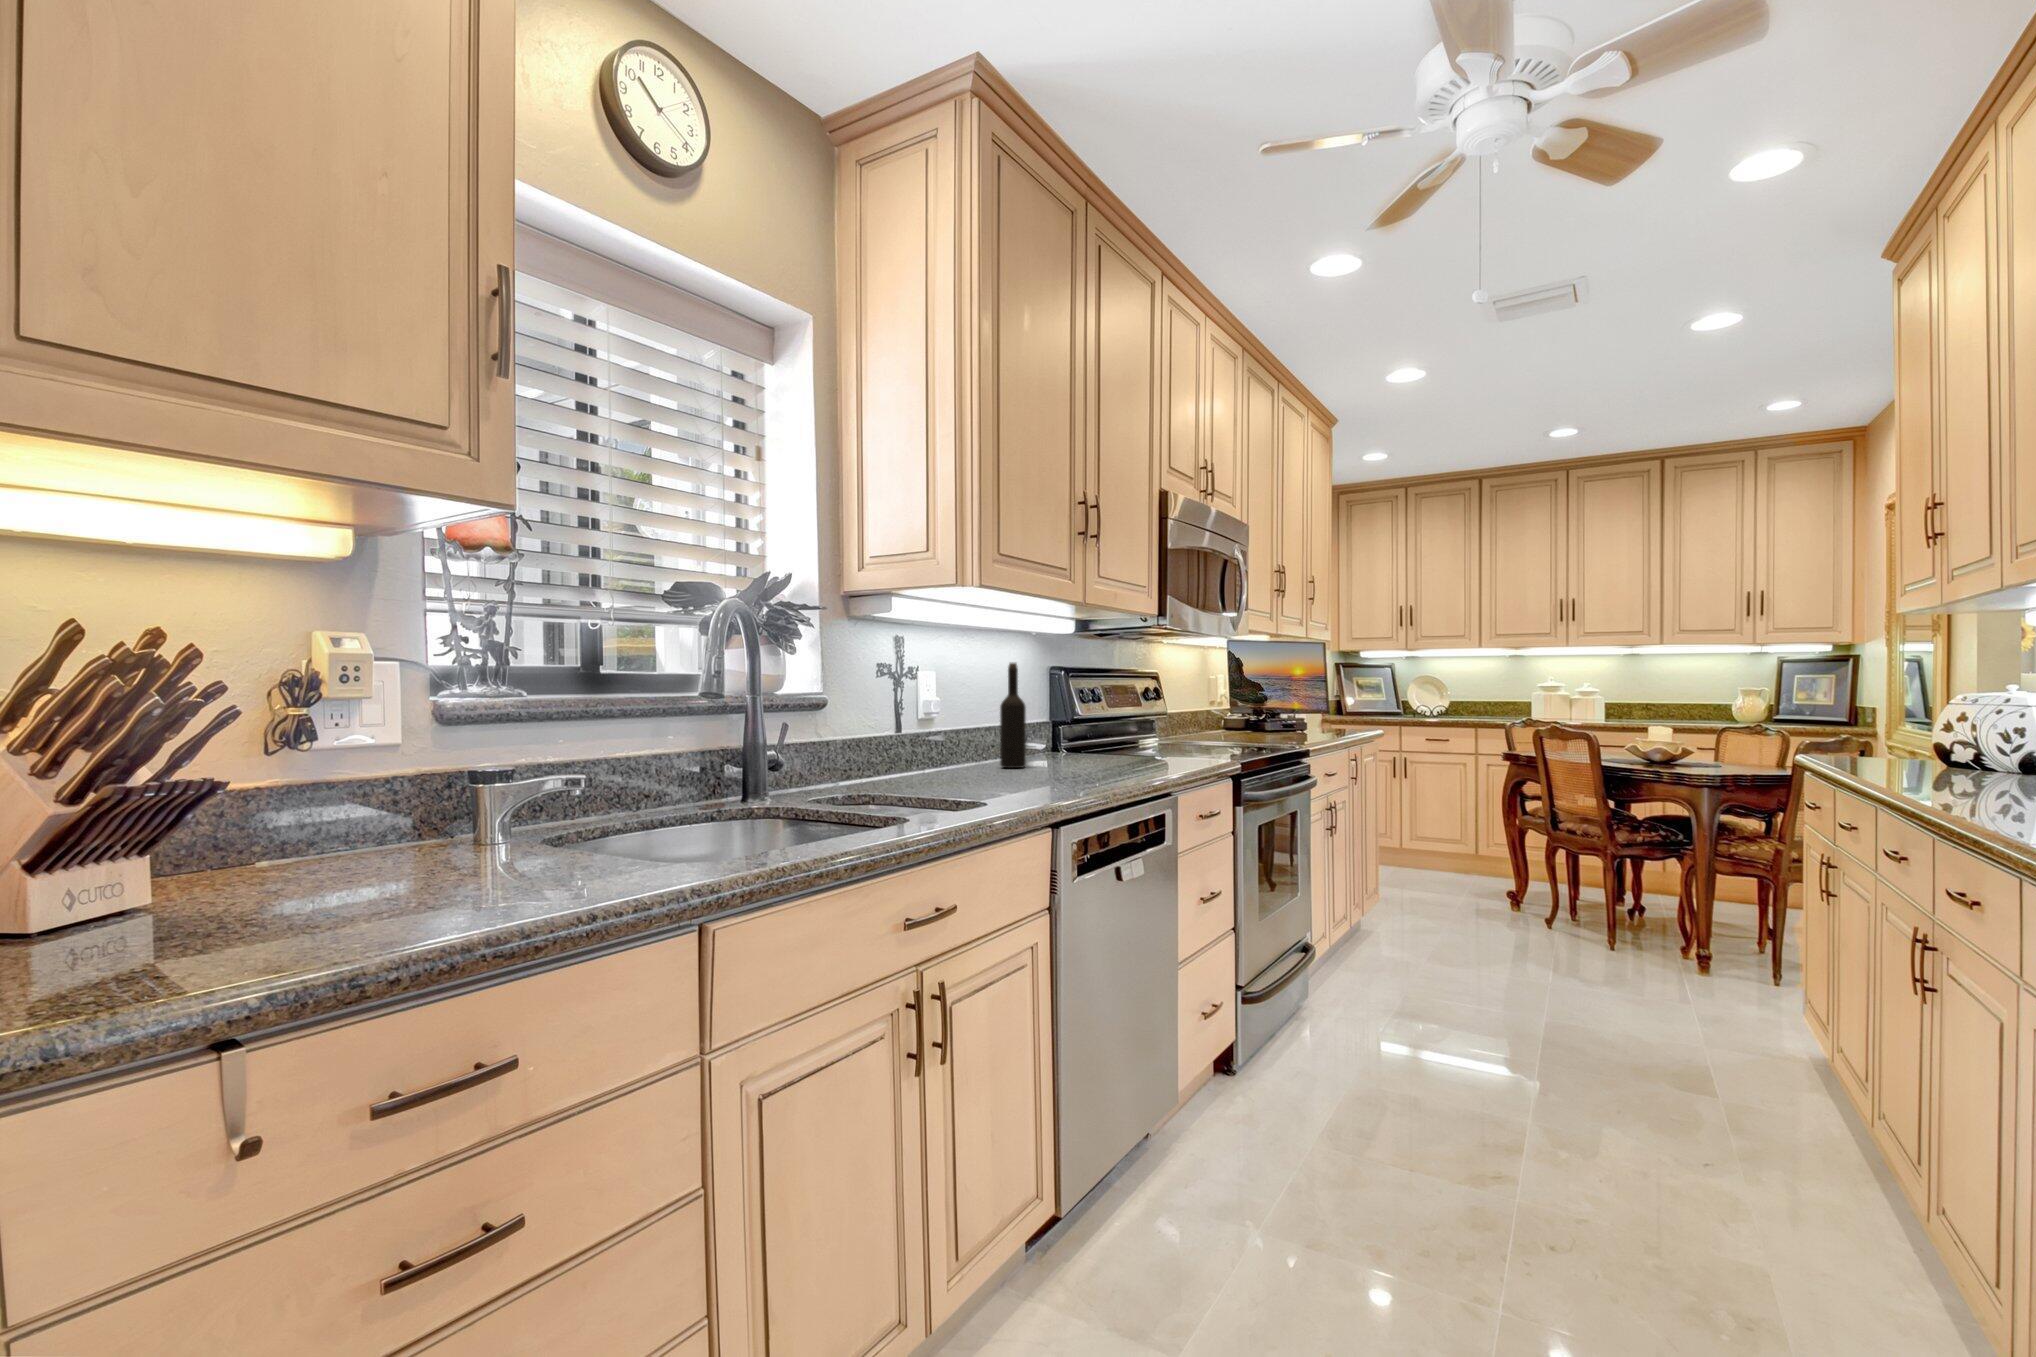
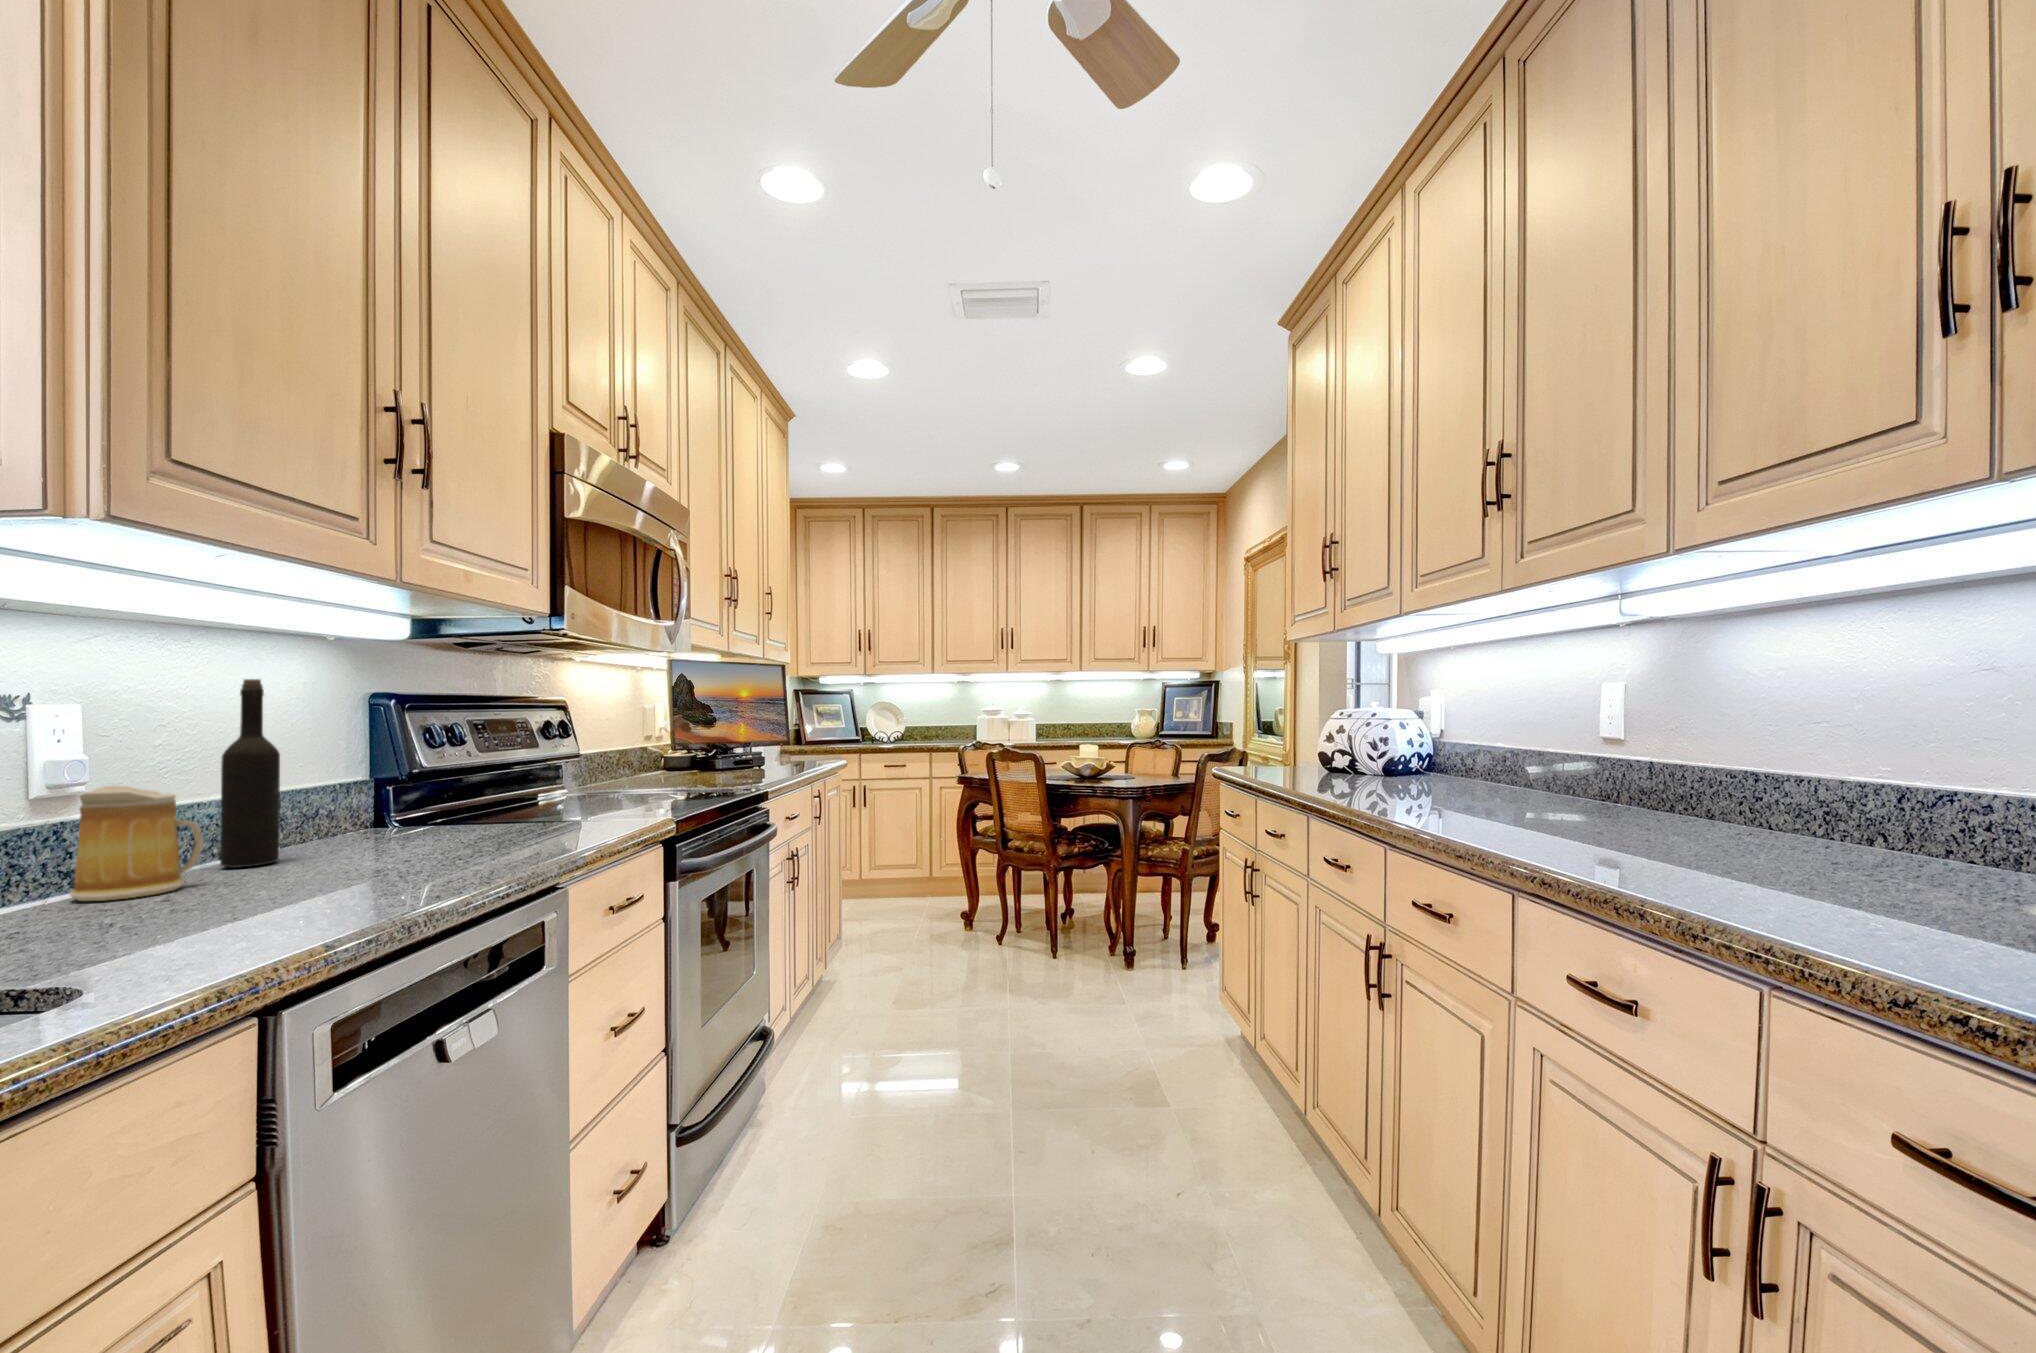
mug: none [952,718,1002,776] -> present [70,785,203,901]

